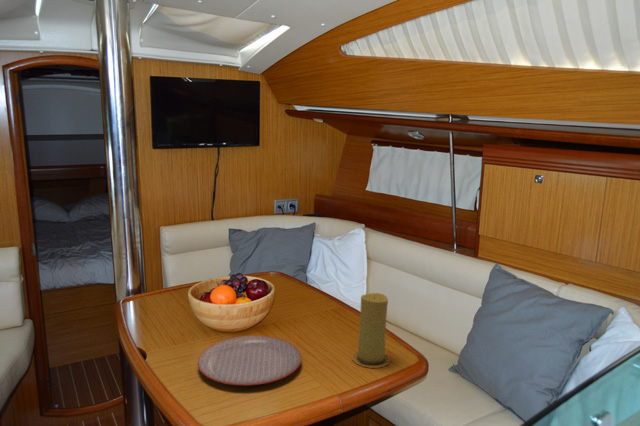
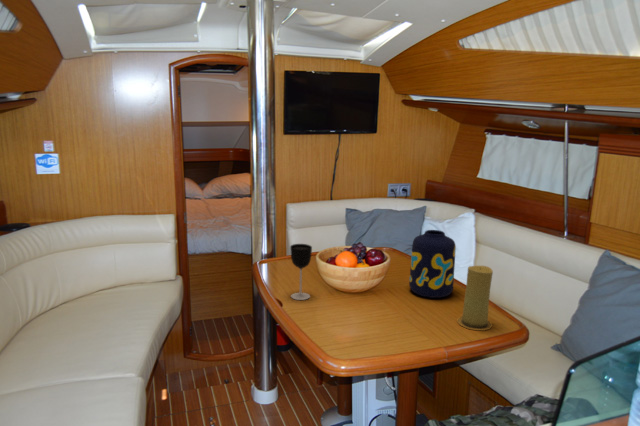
vase: none [298,253,347,331] -> present [409,230,456,298]
wine glass: none [152,280,180,349] -> present [290,244,312,300]
plate: present [198,336,301,386] -> none [326,295,412,332]

